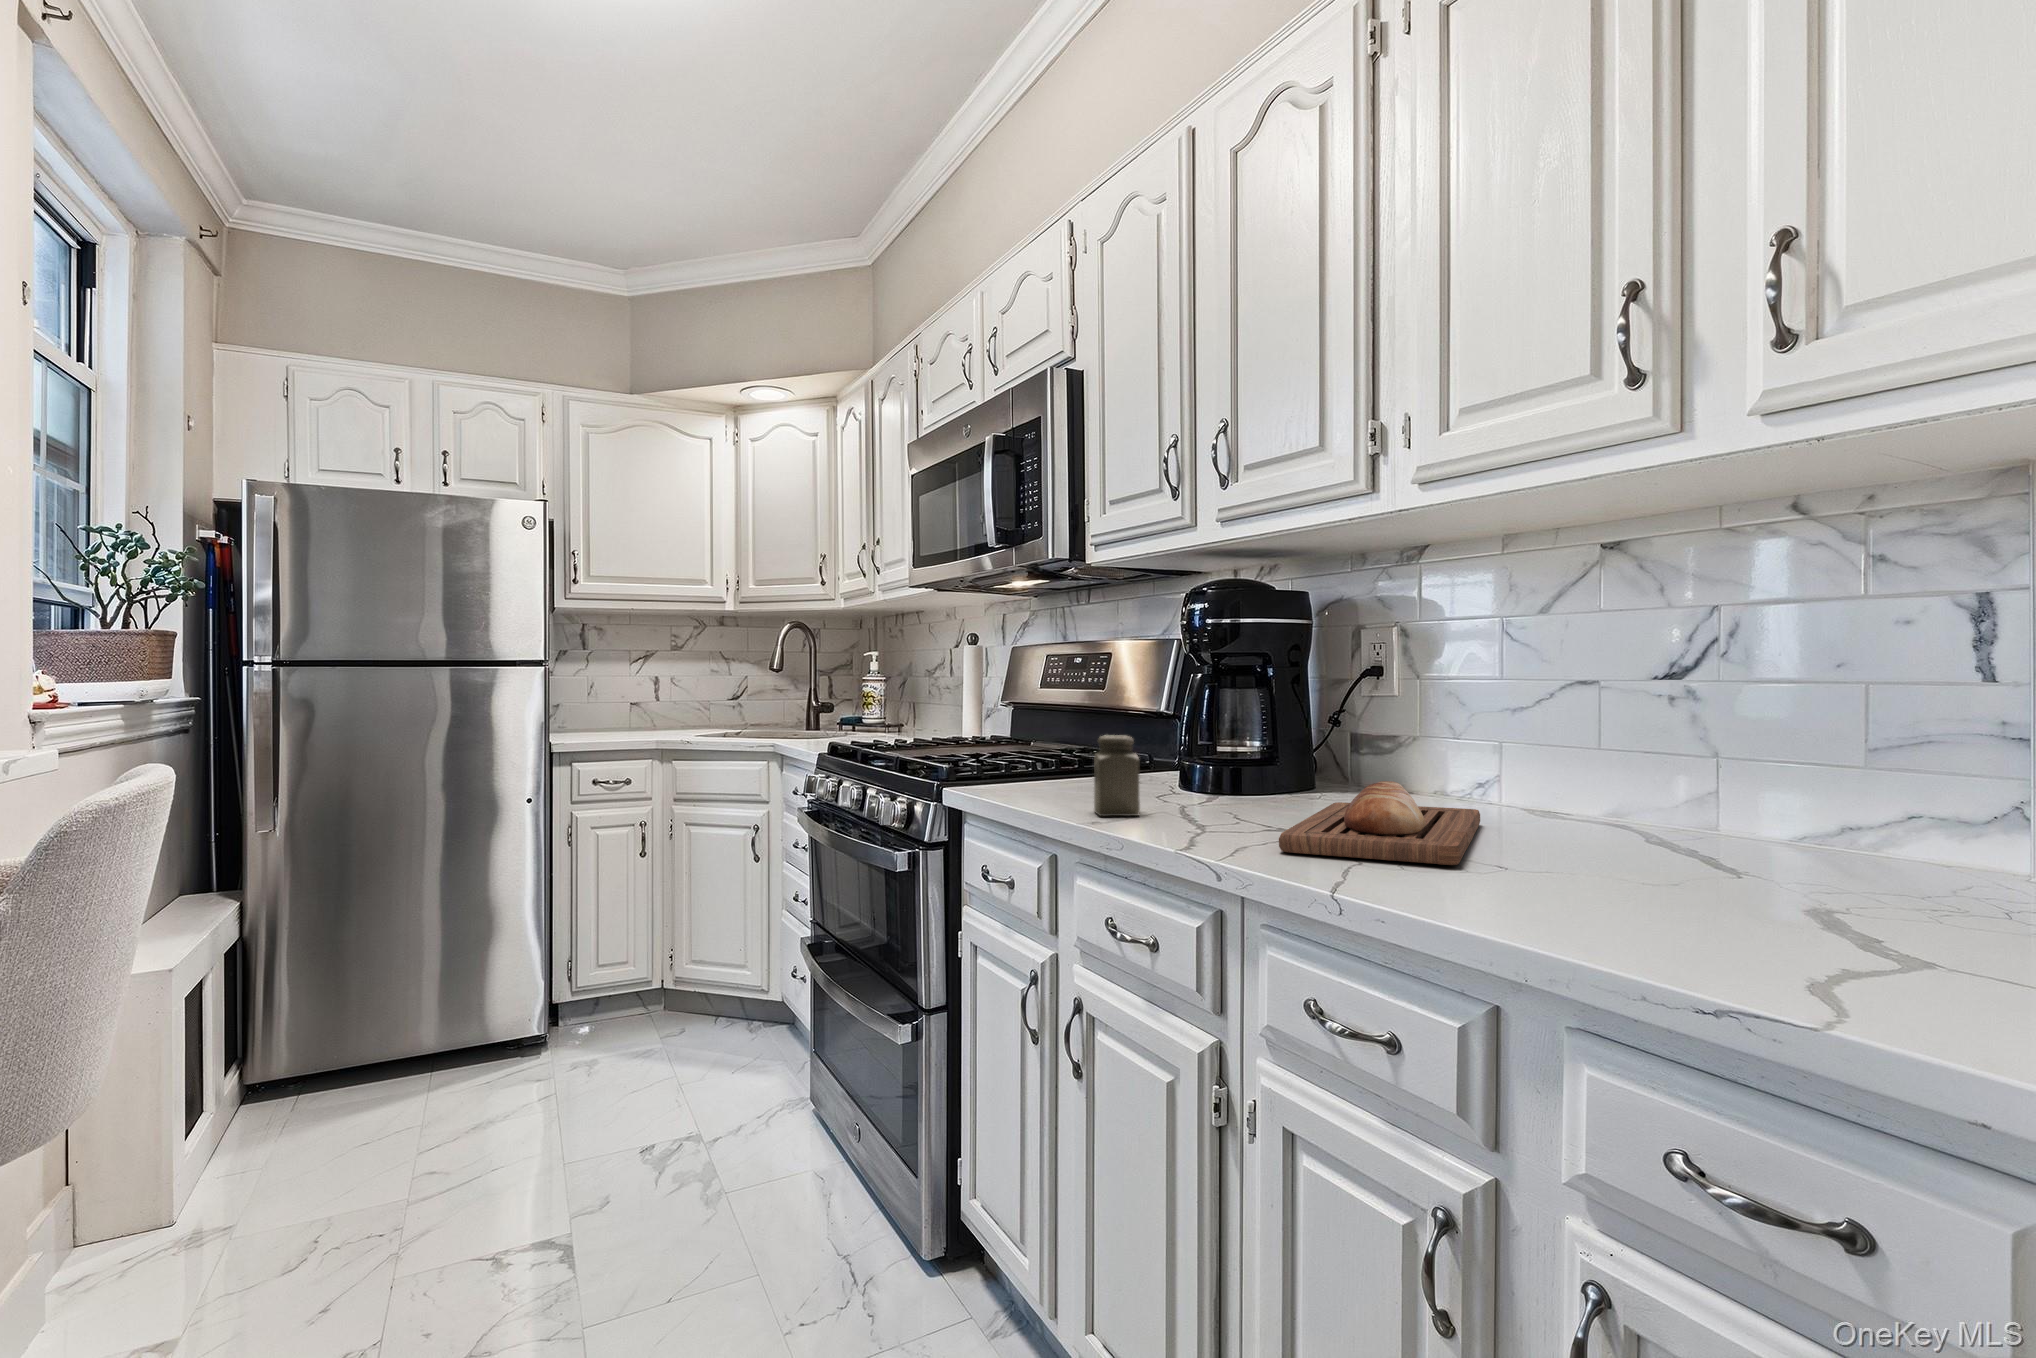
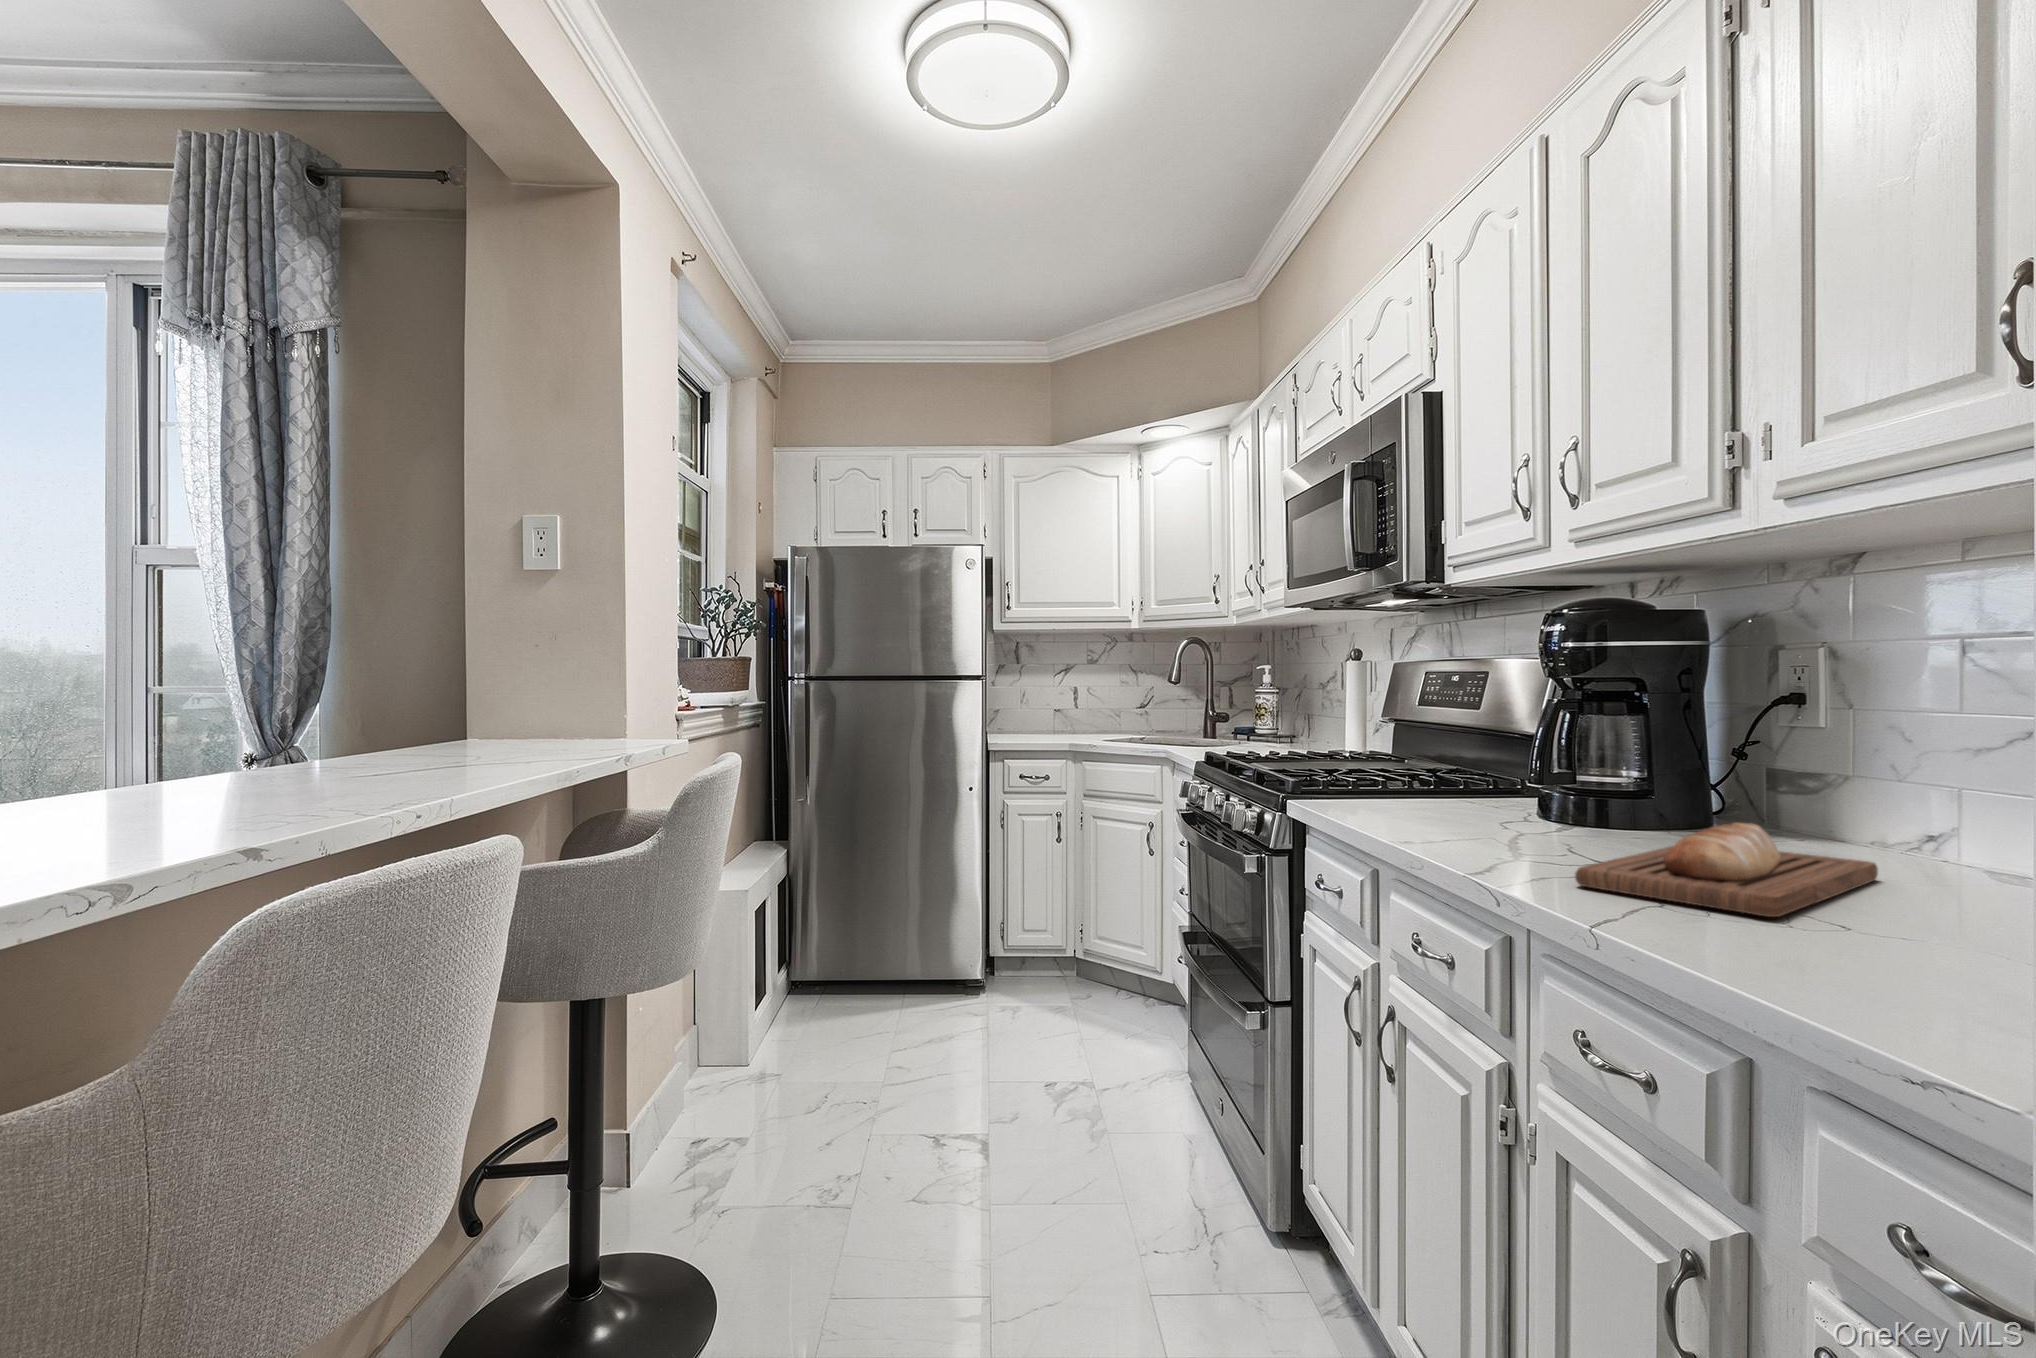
salt shaker: present [1094,736,1140,816] -> none [1417,759,1461,839]

